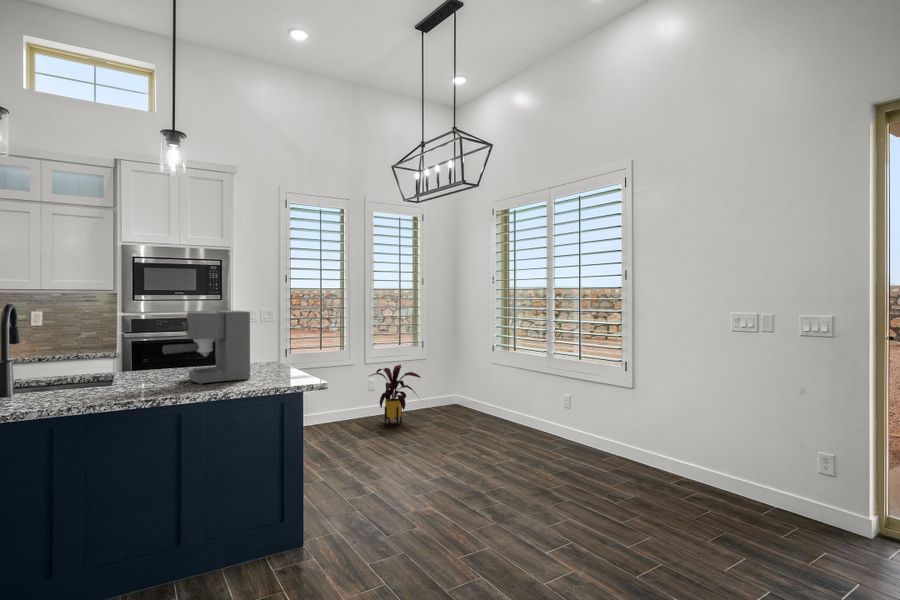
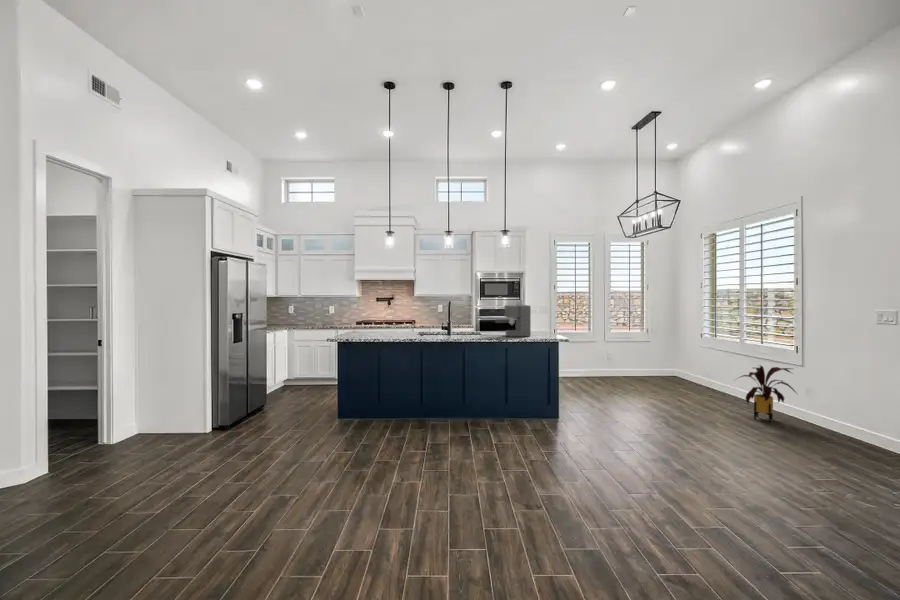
house plant: present [370,365,421,426] -> present [741,366,795,422]

